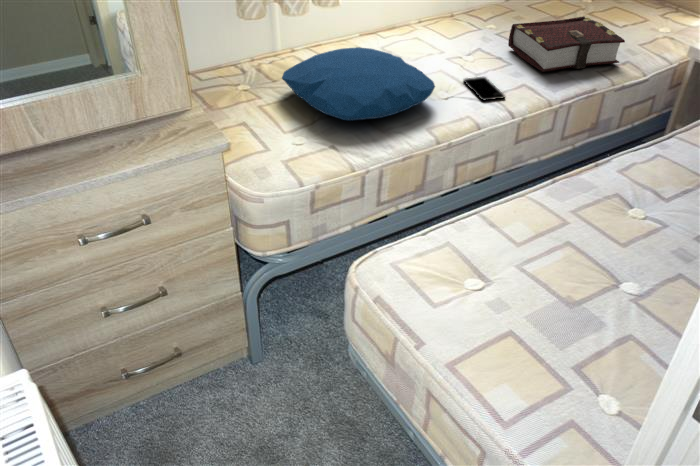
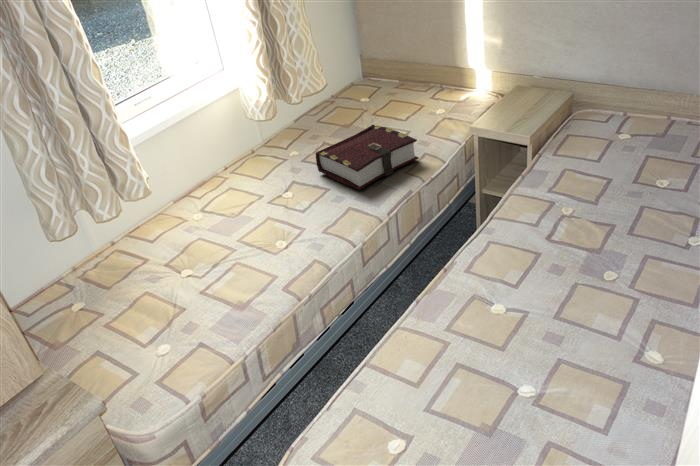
pillow: present [282,47,435,121] -> none [118,222,274,313]
smartphone: present [464,77,505,100] -> none [293,212,339,239]

